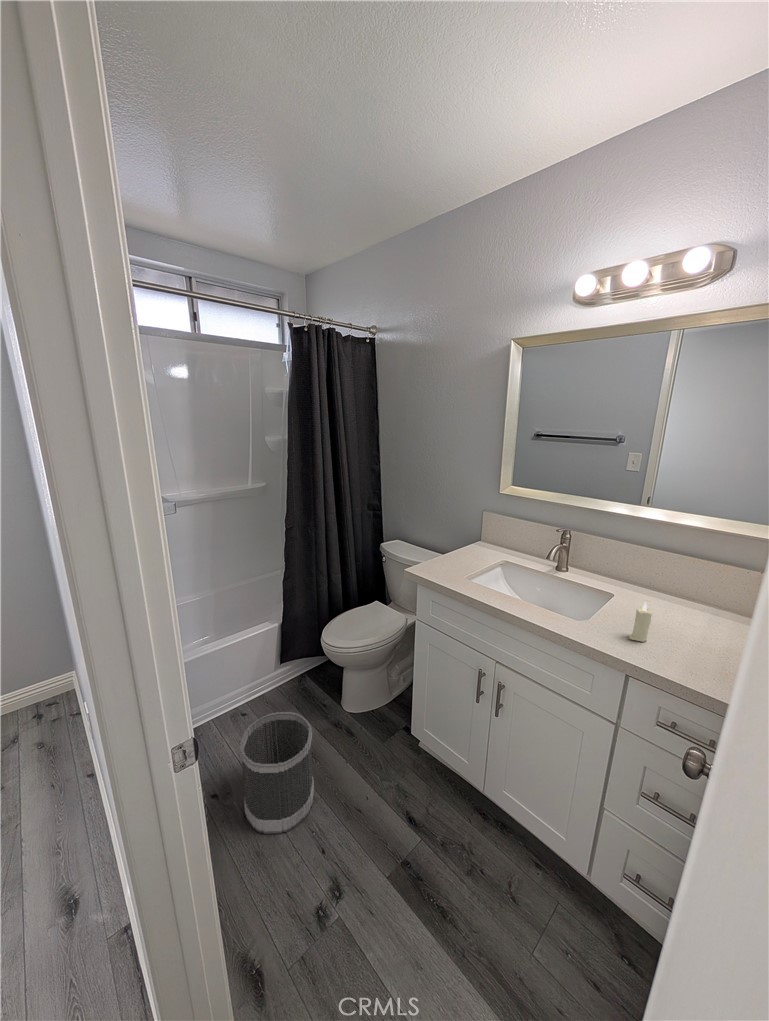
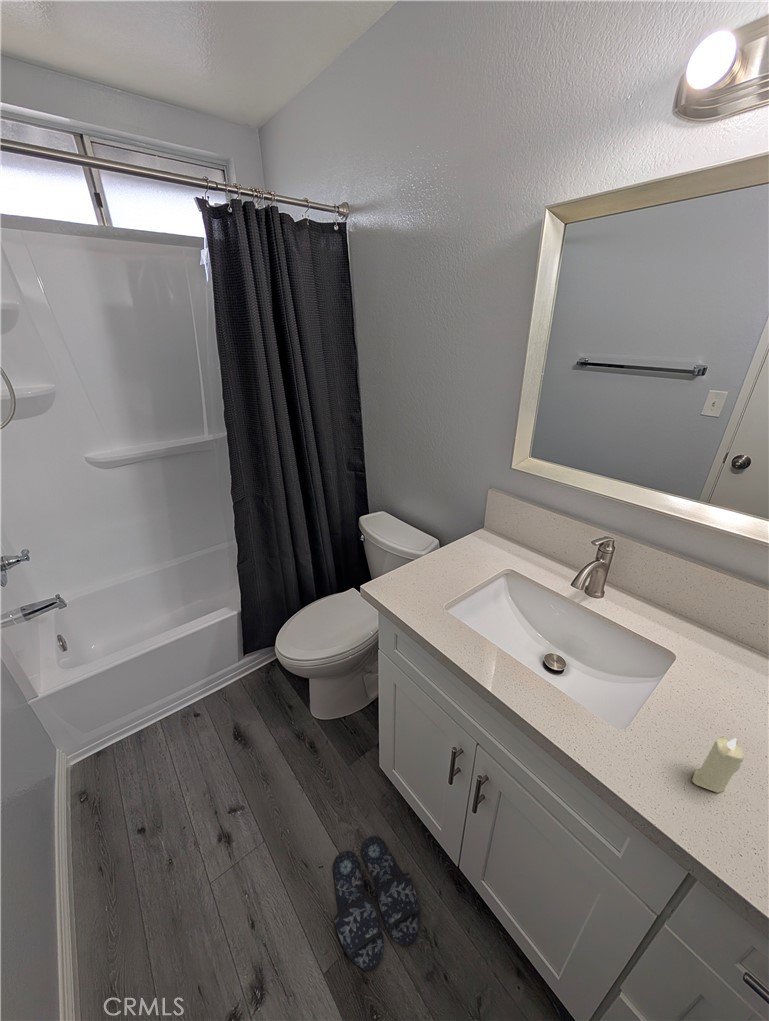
wastebasket: present [240,712,314,834] -> none [146,749,257,895]
slippers: none [382,786,458,871] -> present [333,836,419,970]

